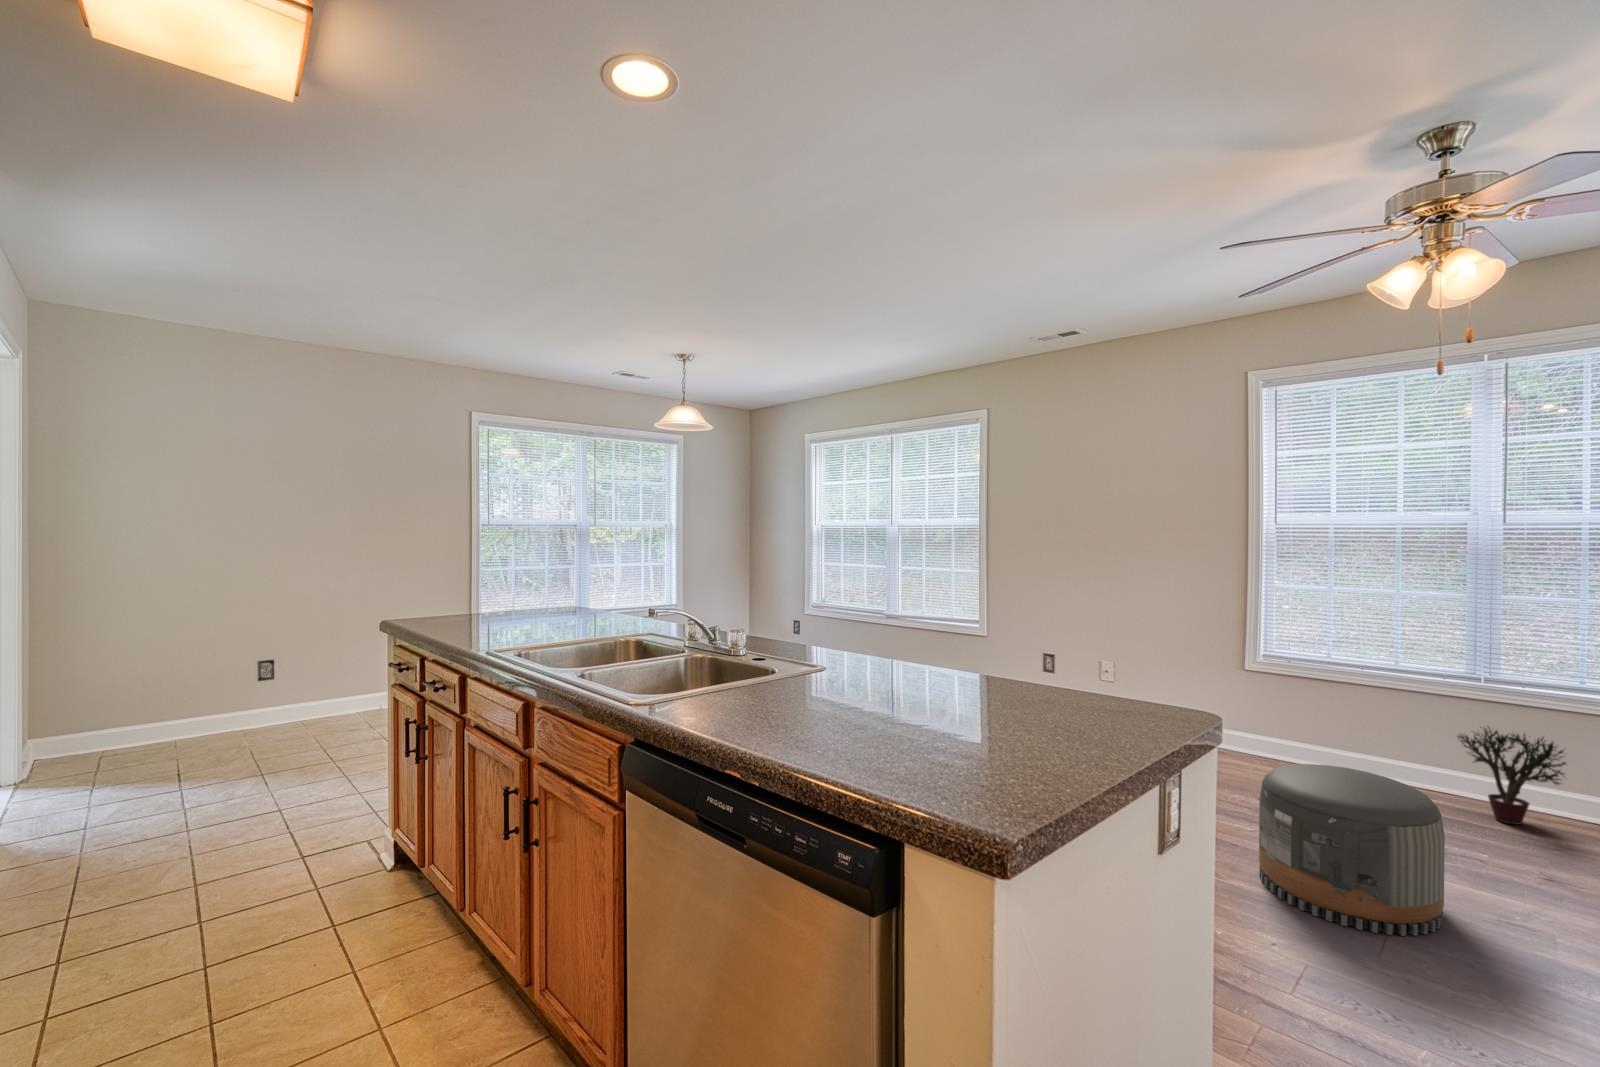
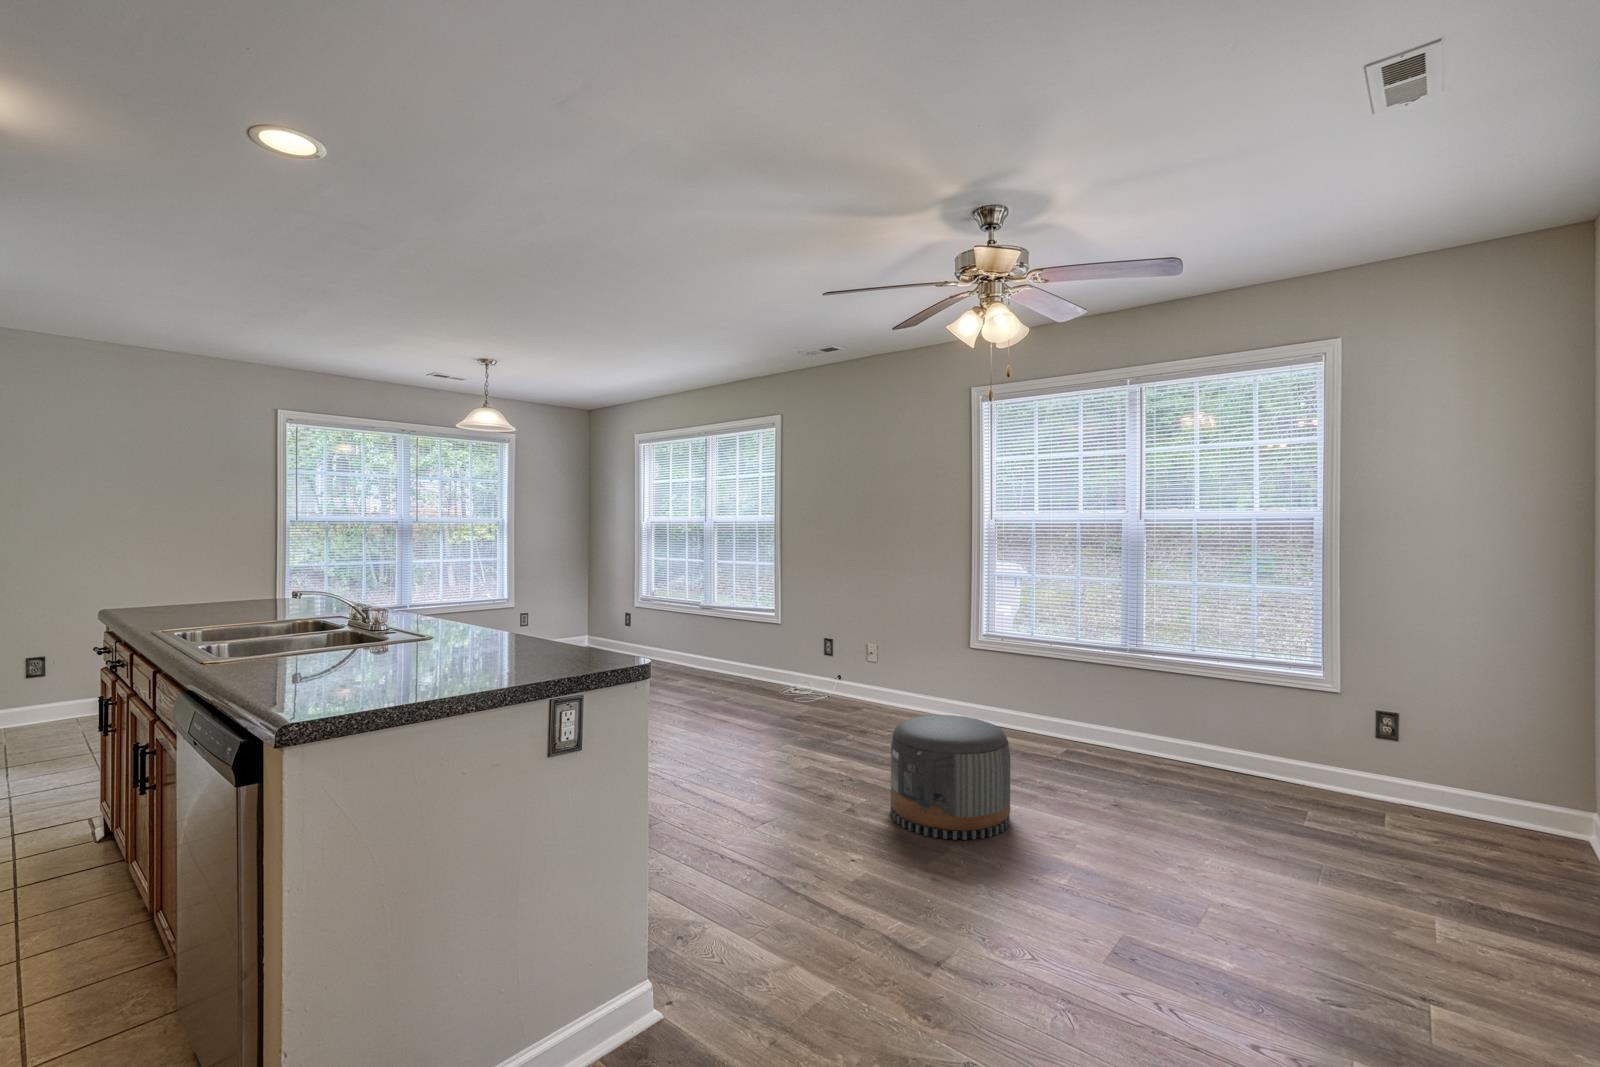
potted plant: present [1458,728,1565,825] -> none [1098,686,1172,767]

